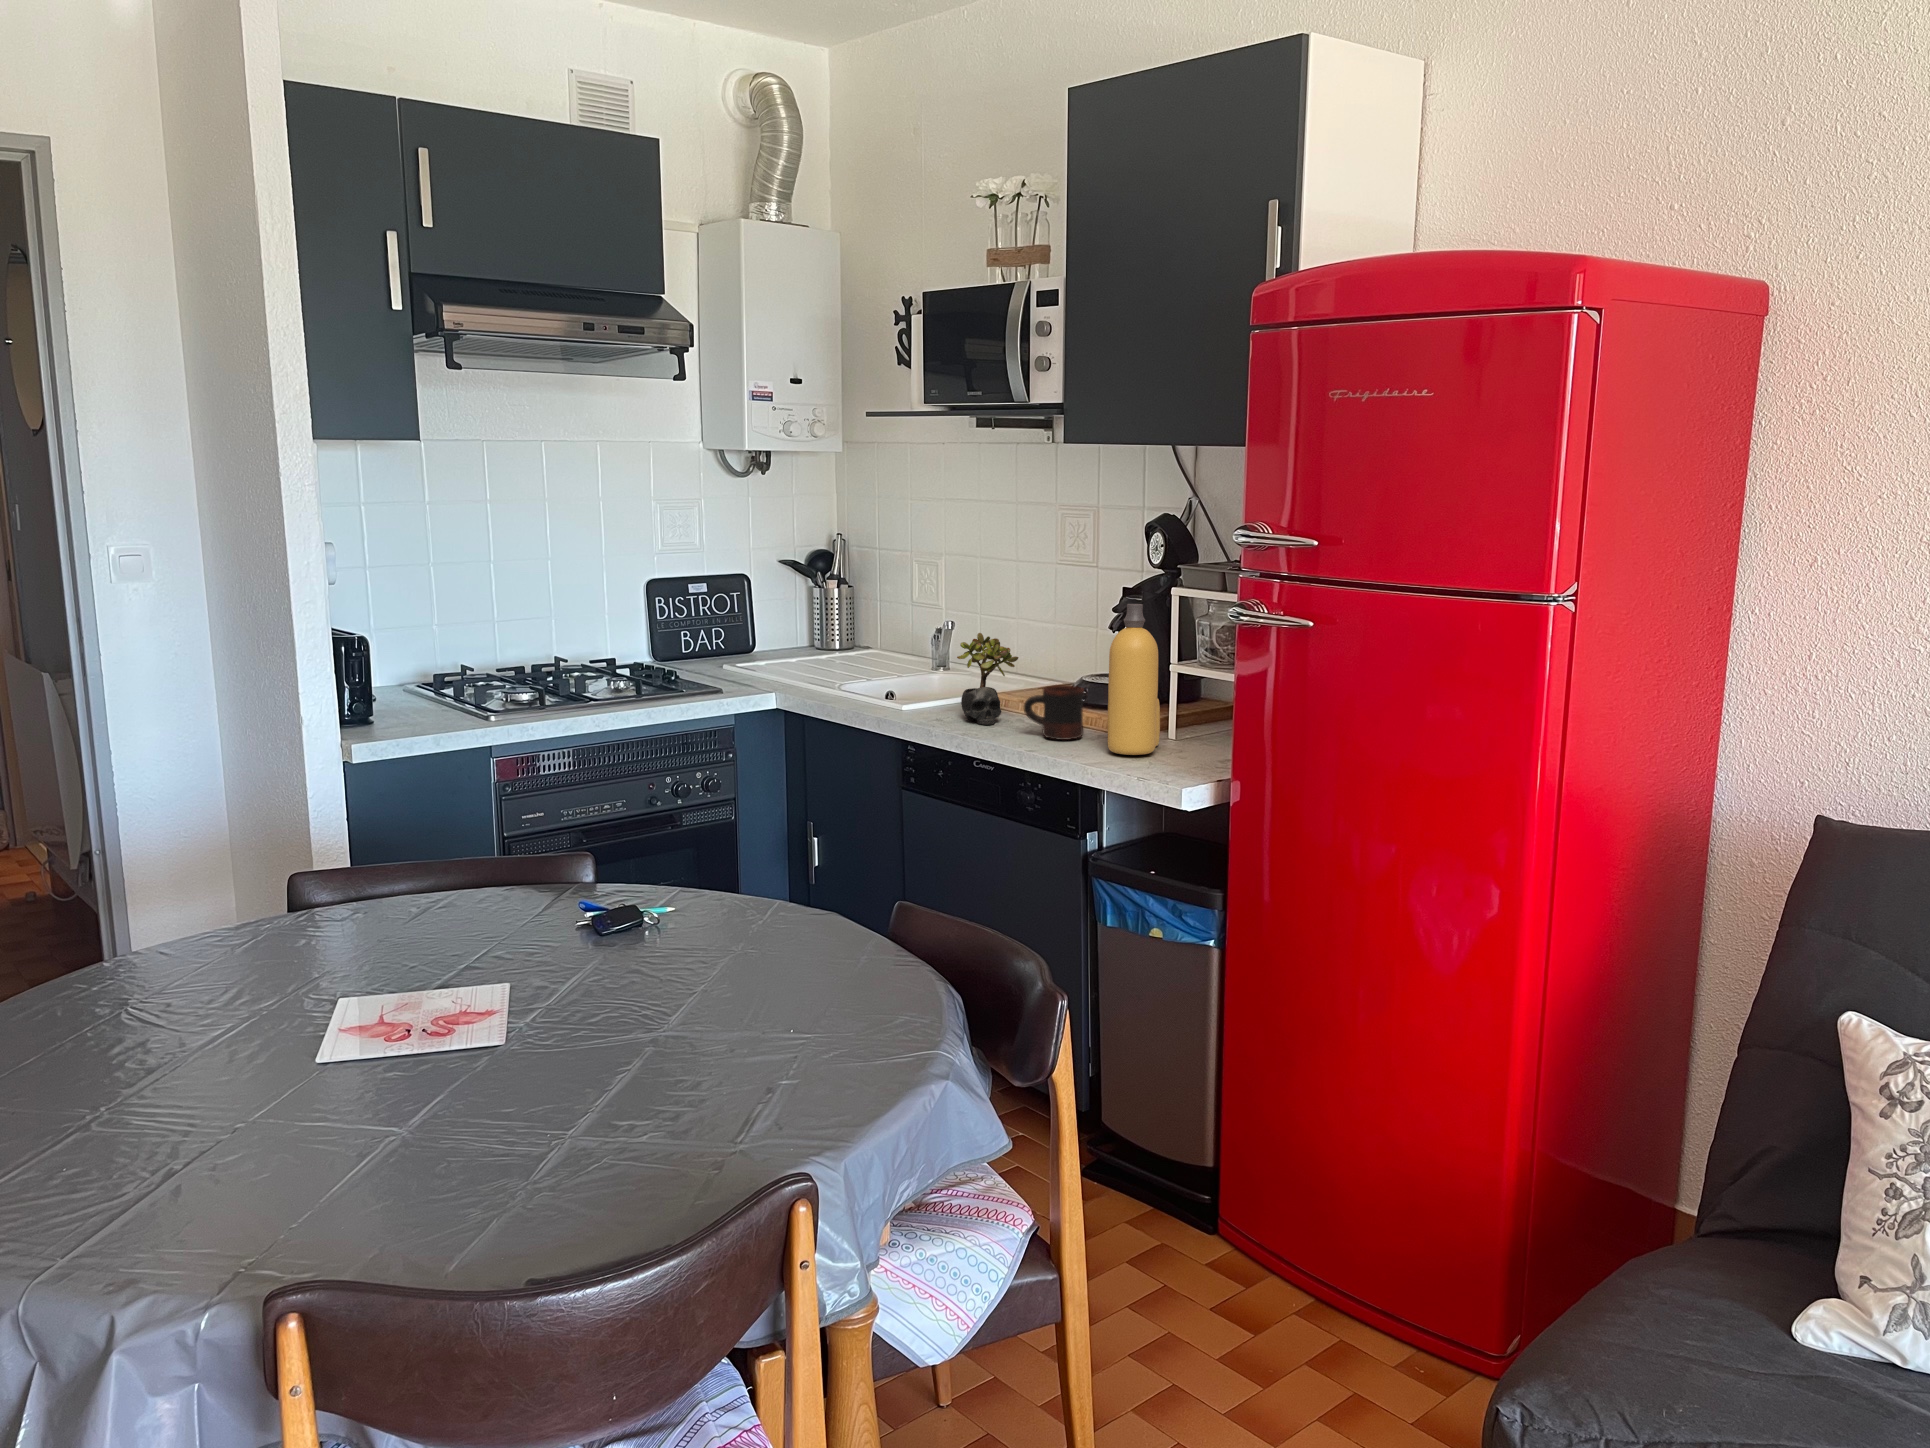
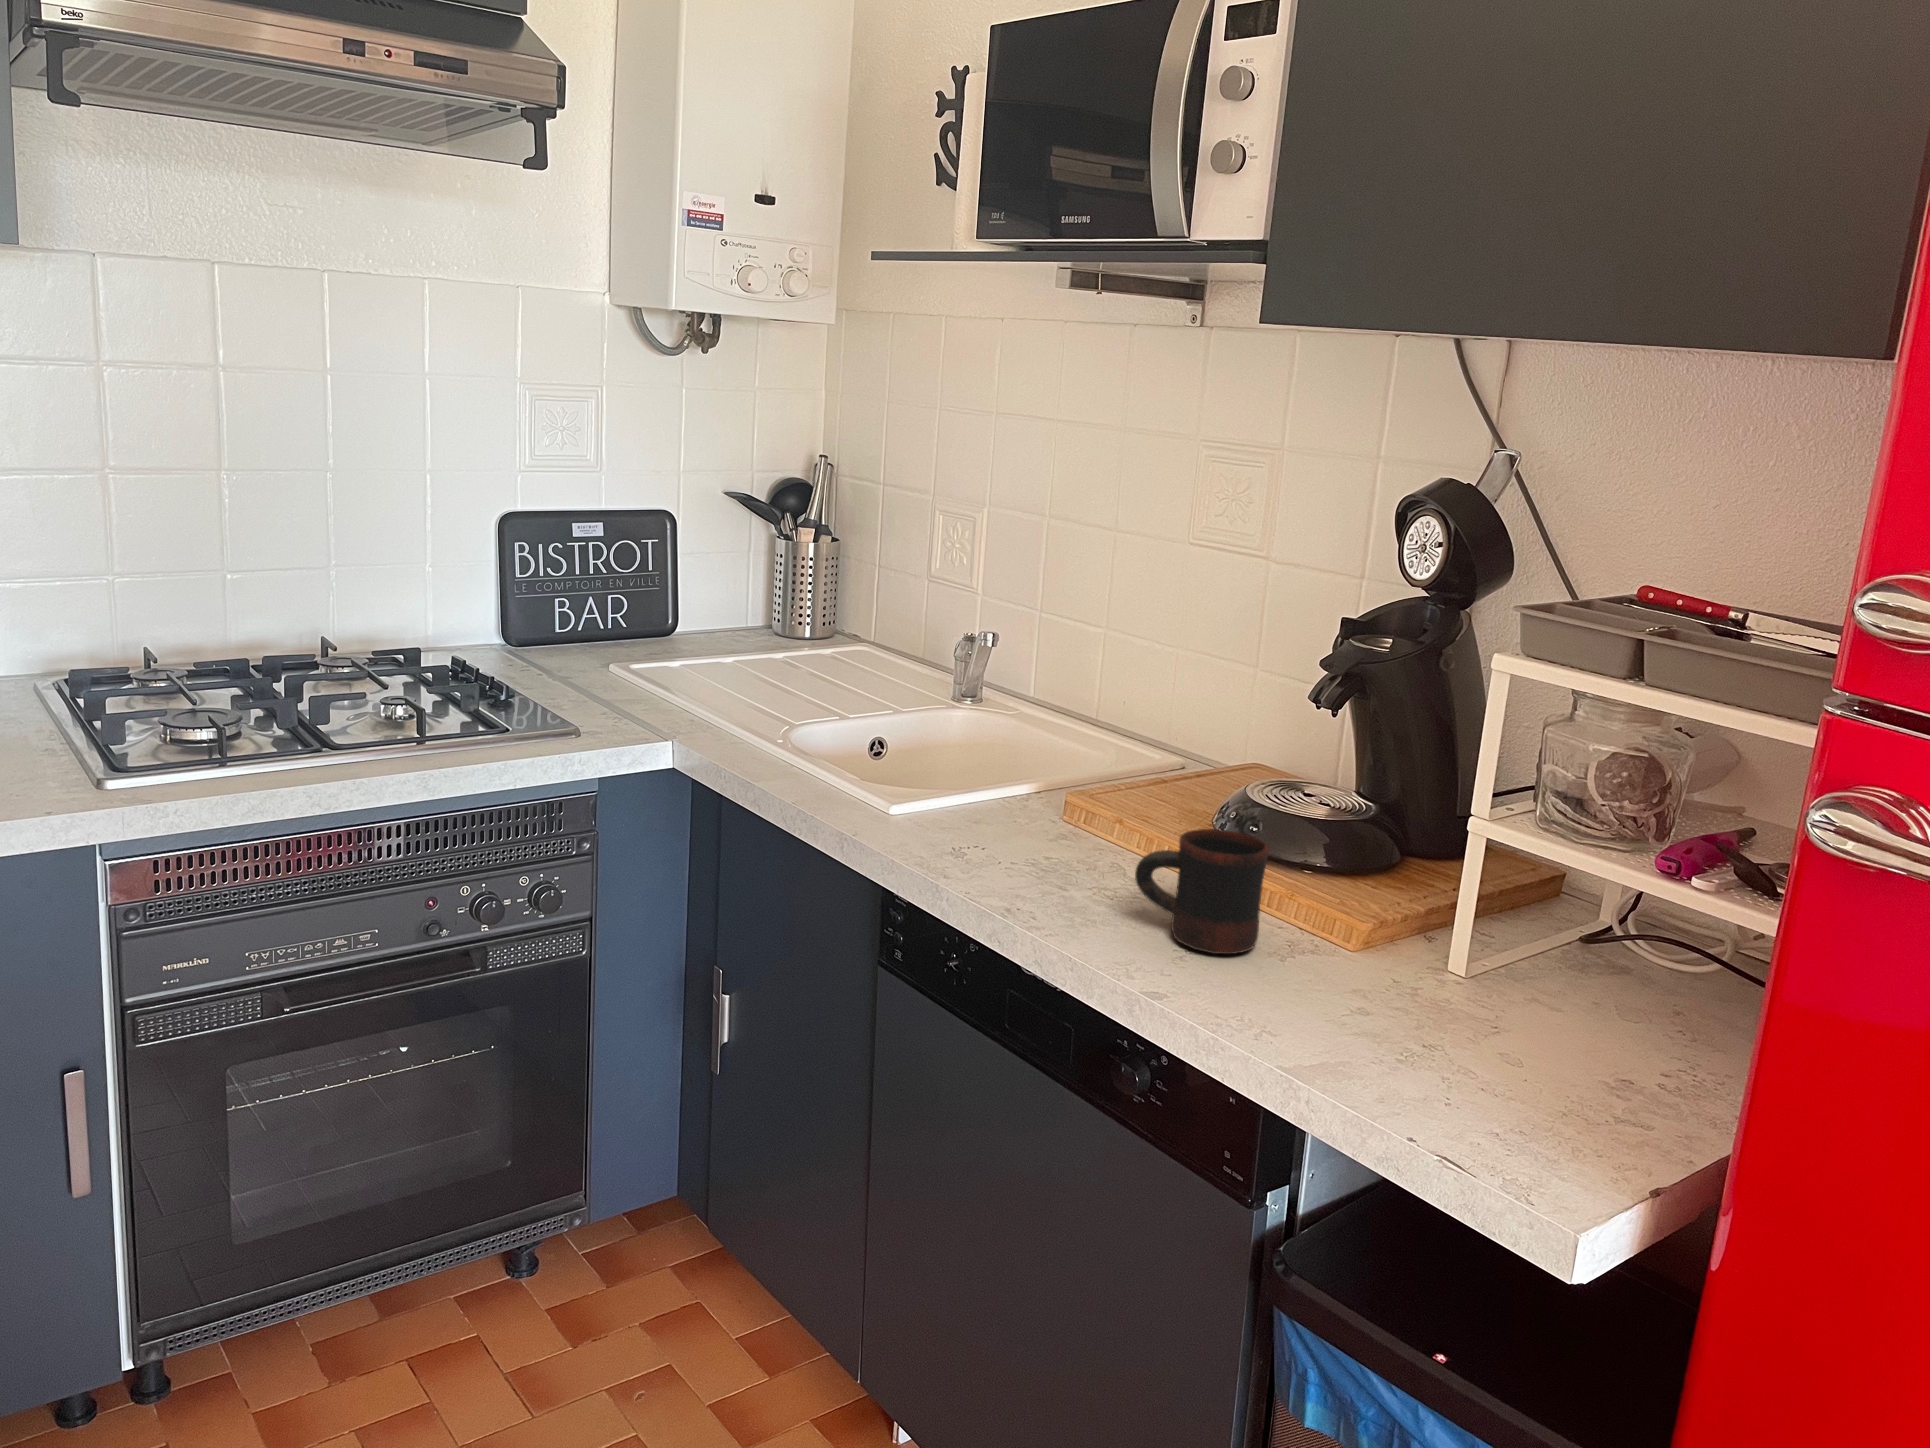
bottle: present [1108,604,1160,755] -> none [1328,695,1470,1040]
succulent plant: present [957,633,1018,725] -> none [1002,689,1126,880]

